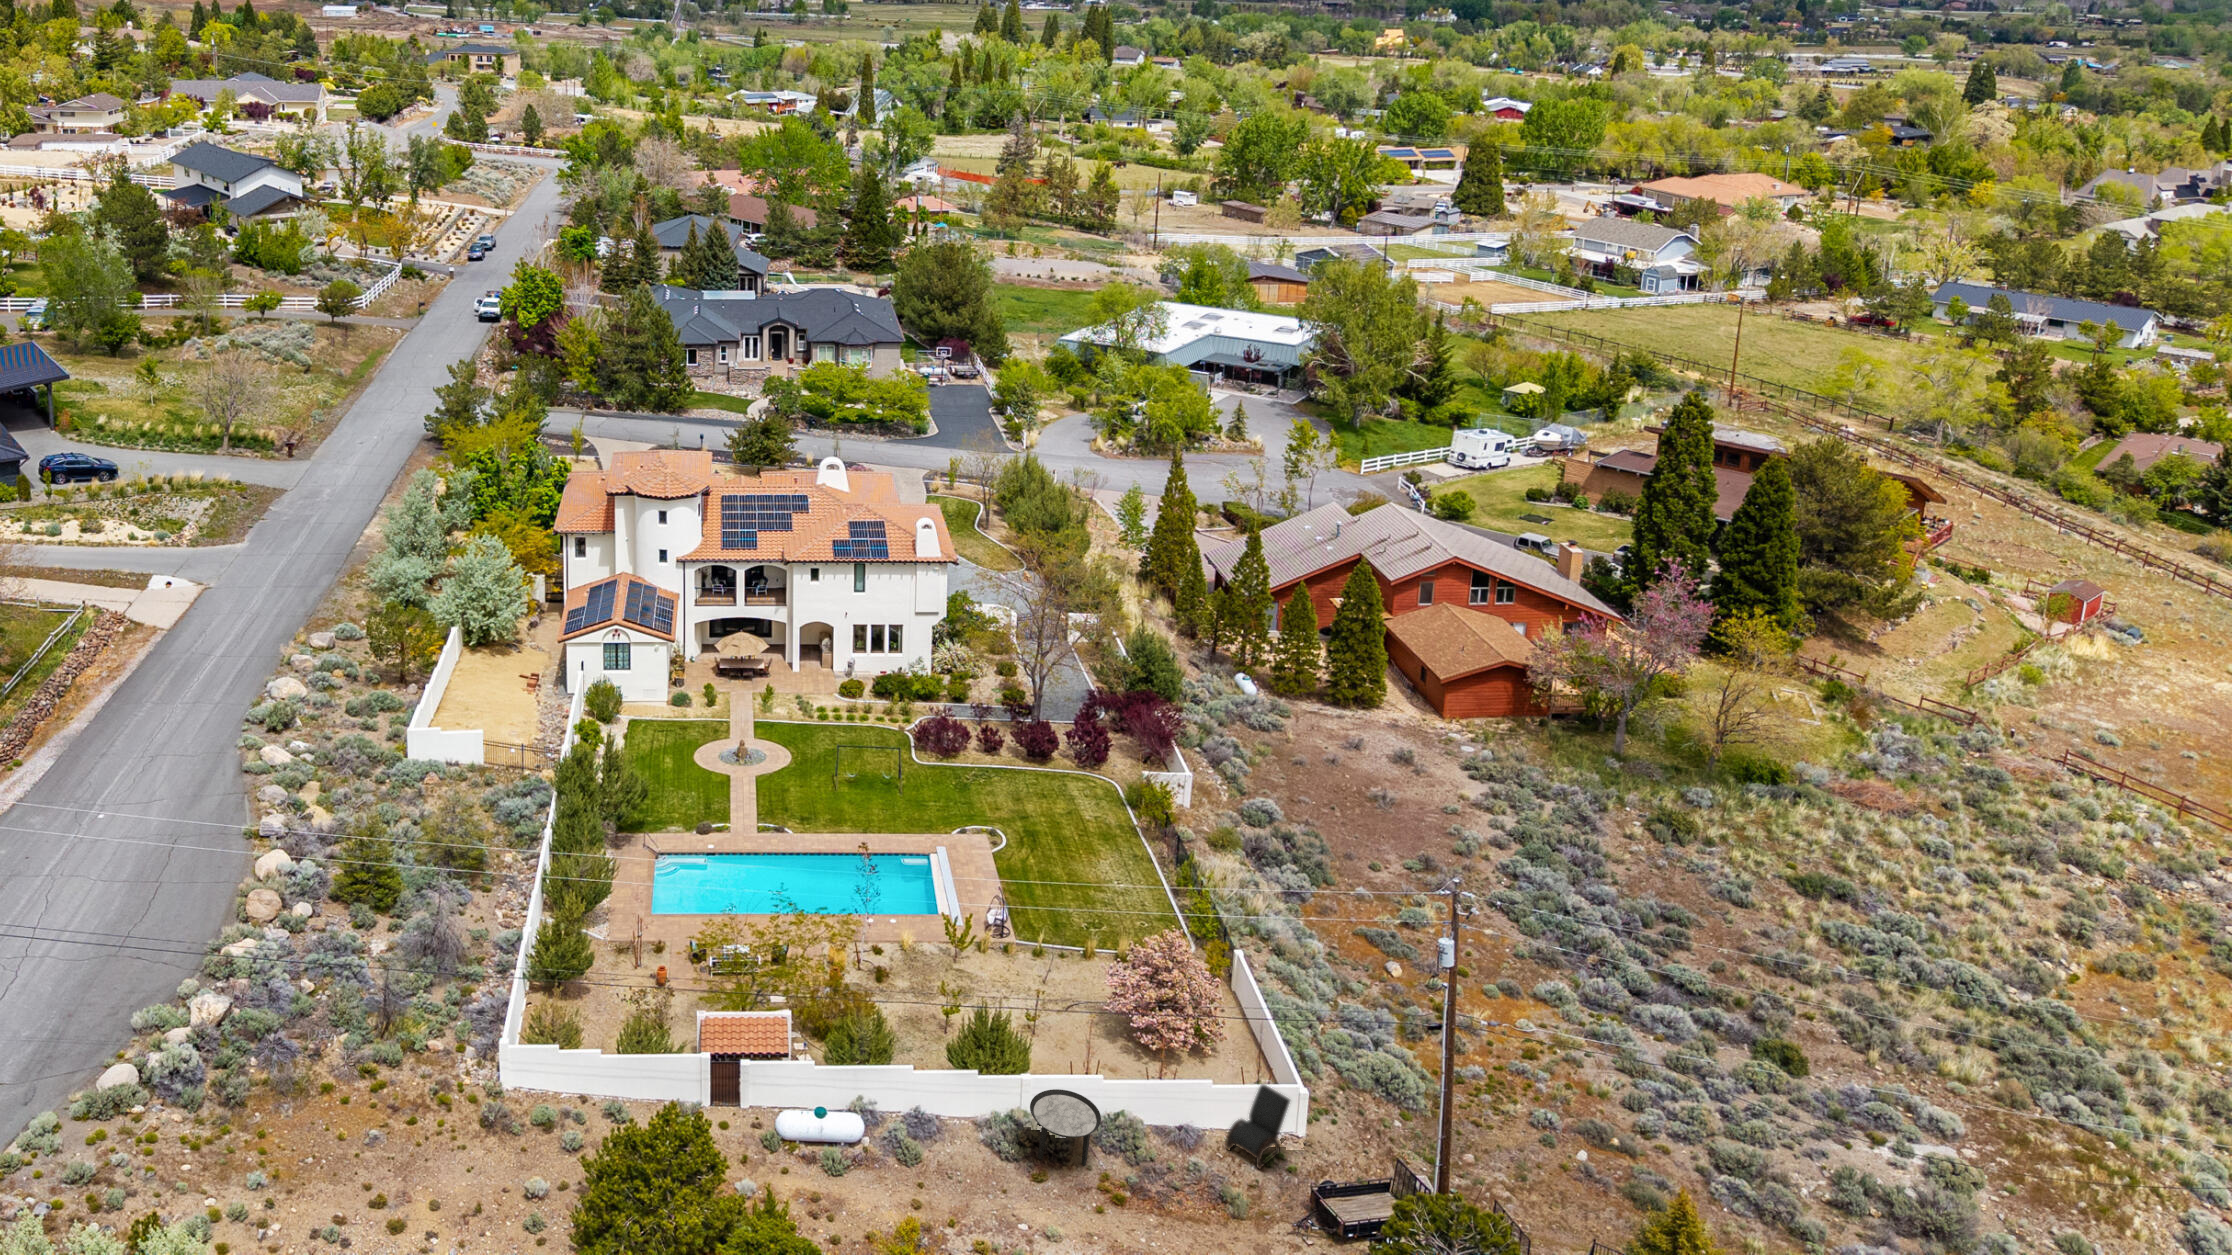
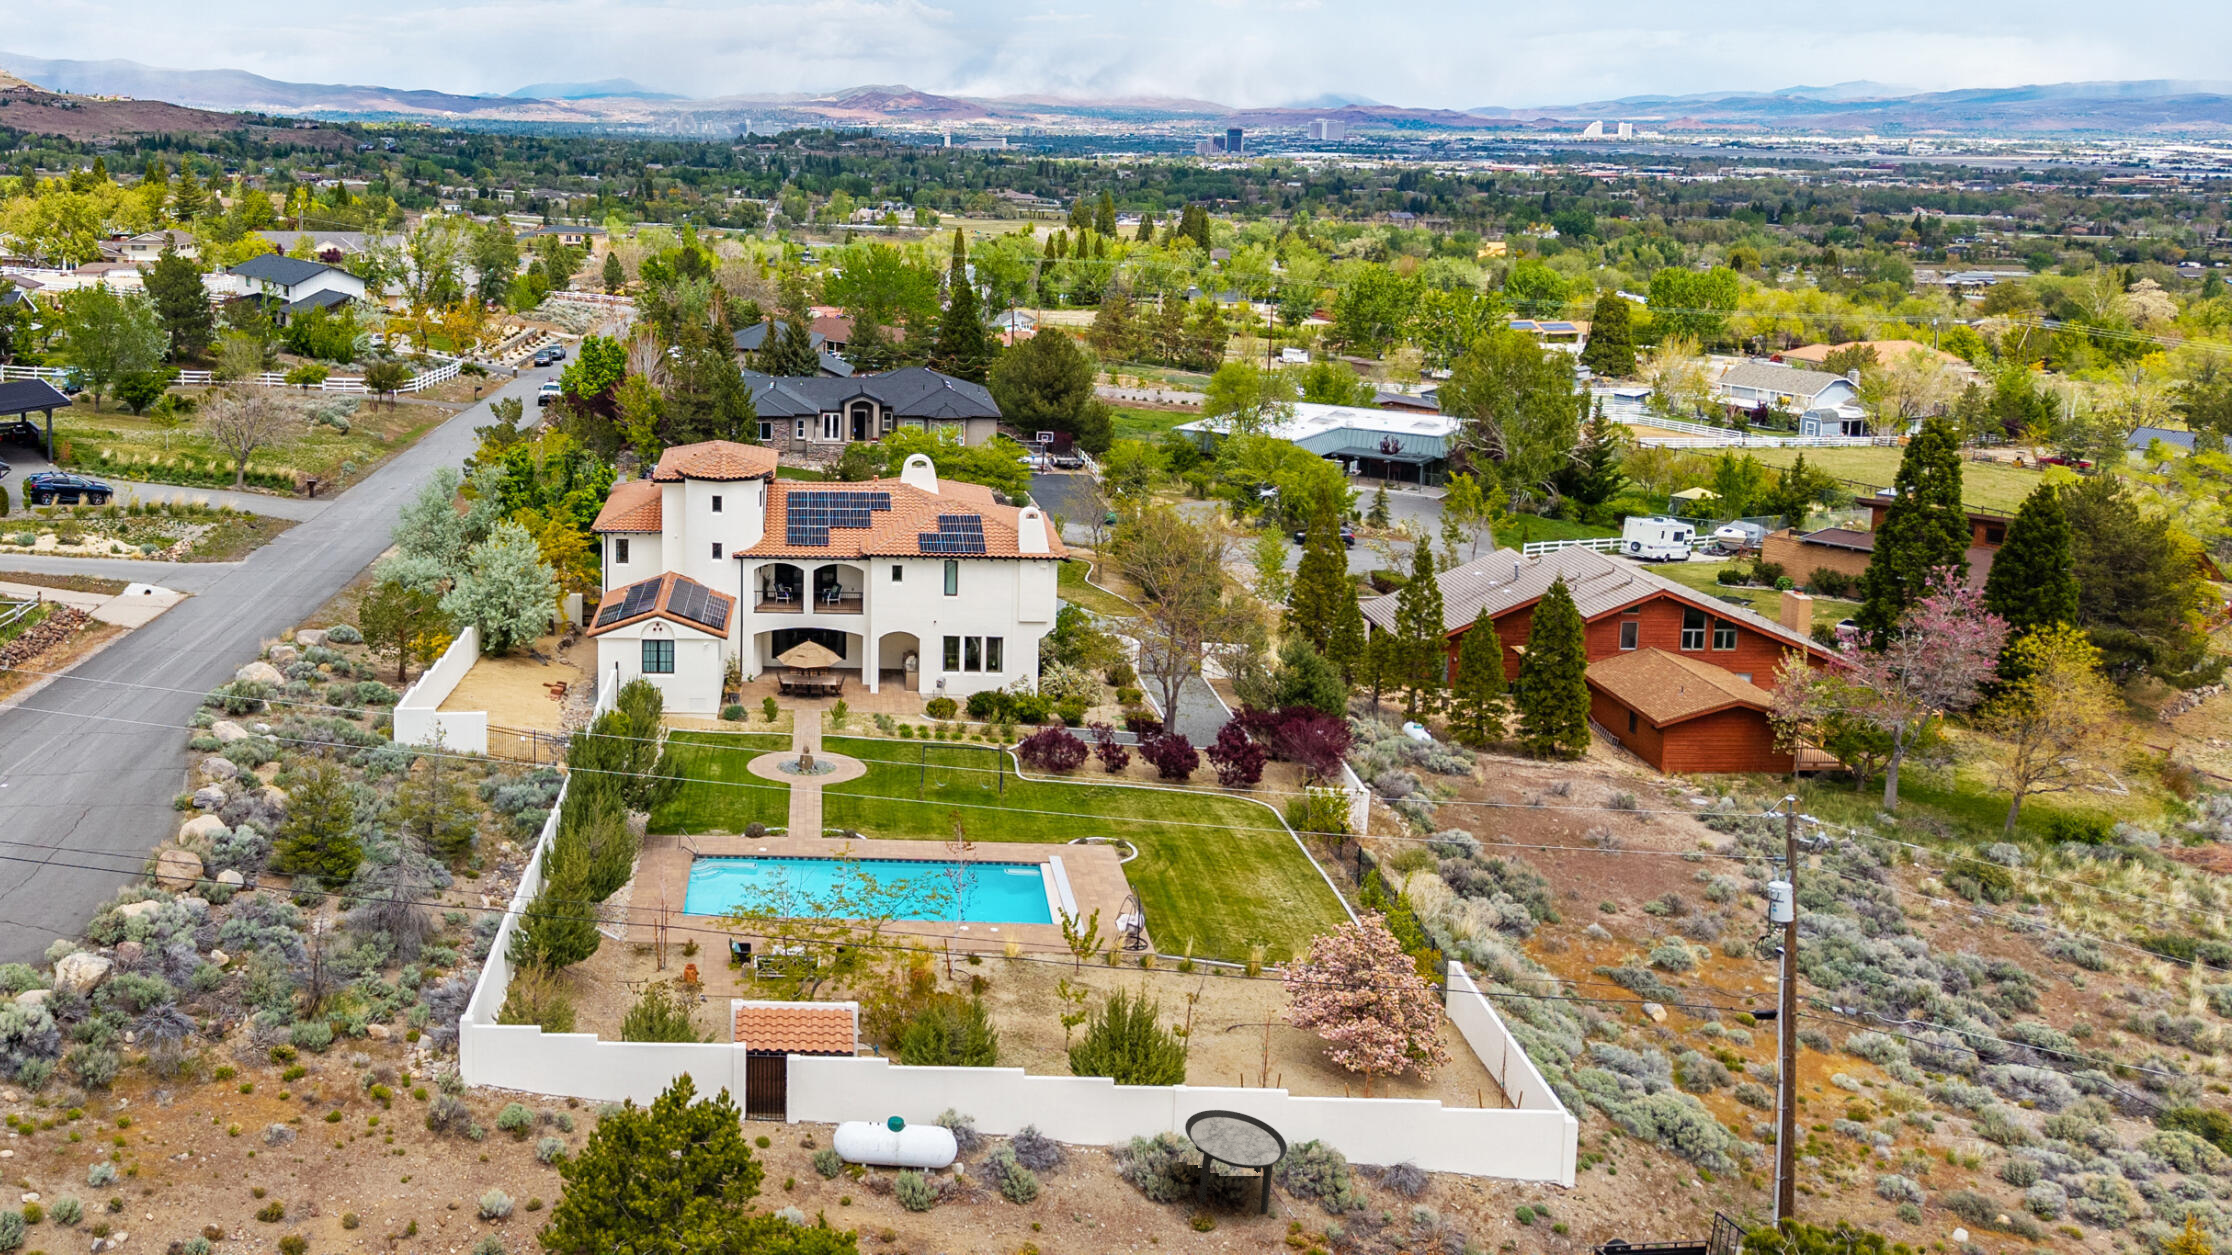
lounge chair: present [1225,1084,1290,1169] -> none [1462,1113,1554,1231]

